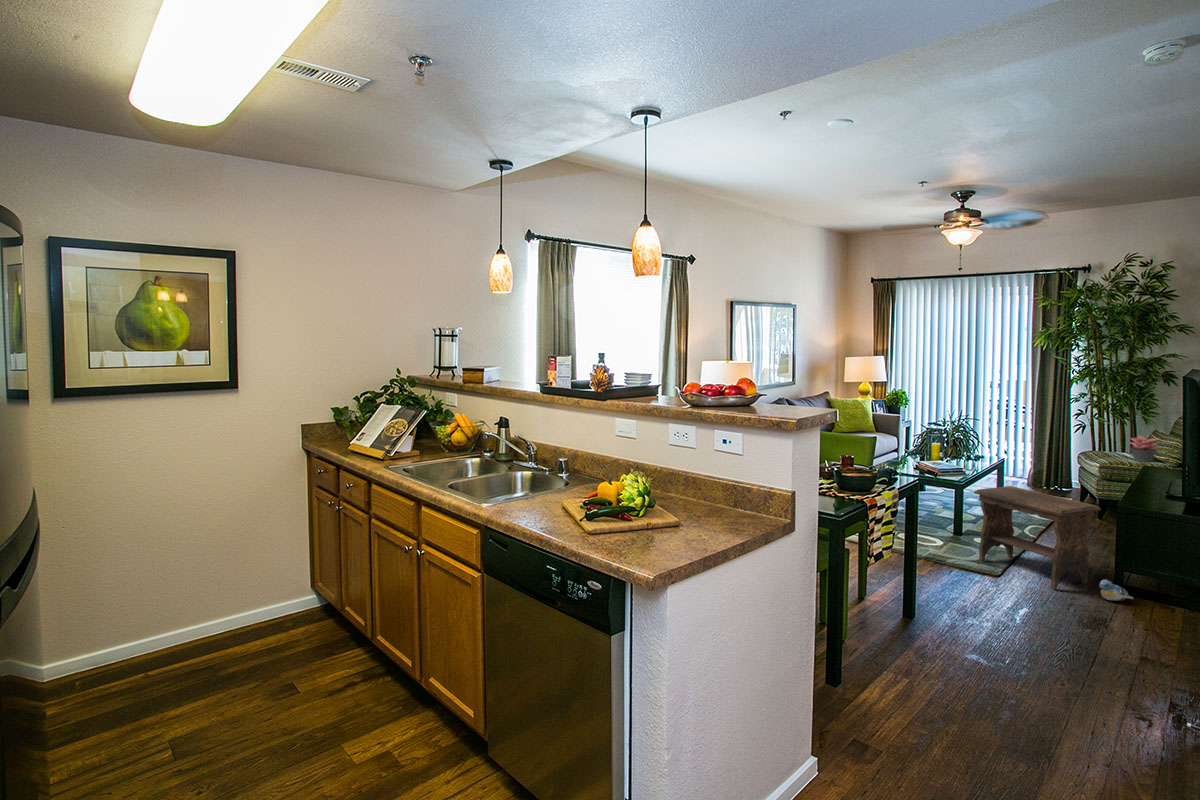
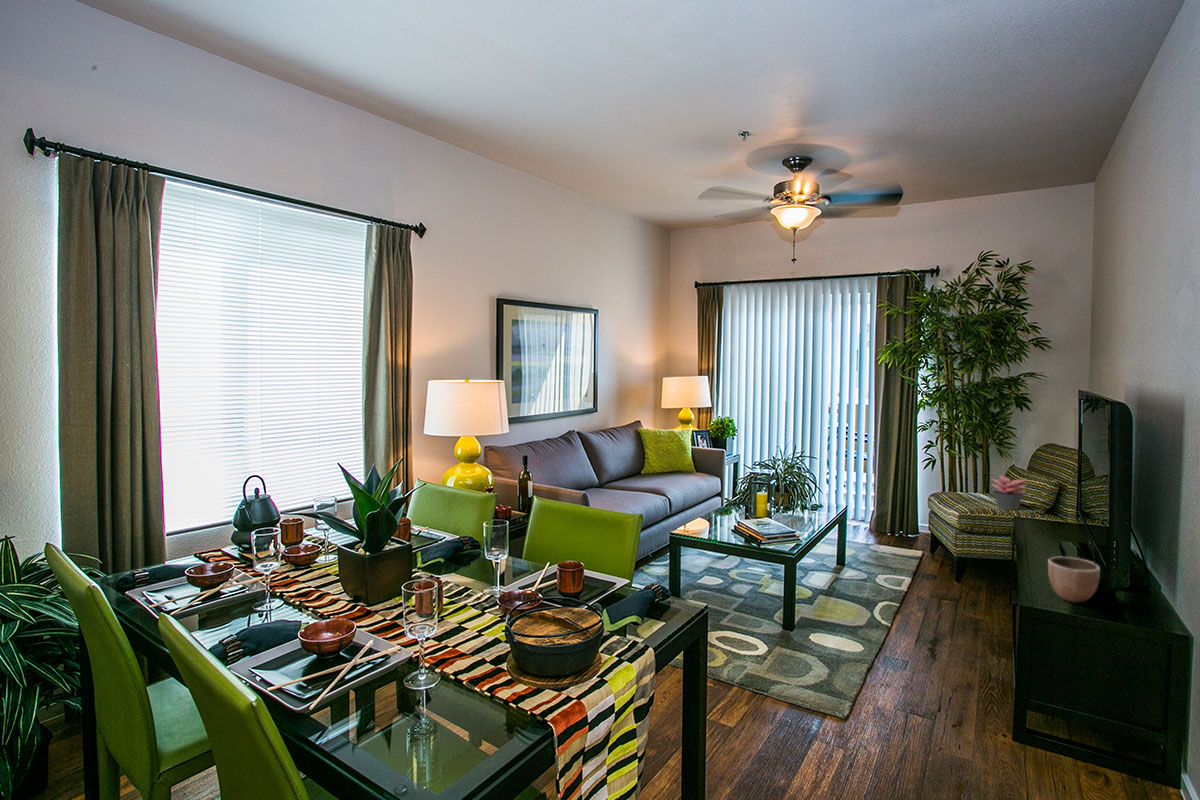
decorative bowl: none [1142,479,1177,507] -> present [1048,557,1100,603]
footstool: present [974,486,1101,589] -> none [808,562,995,750]
plush toy: present [1099,579,1133,601] -> none [1001,737,1054,773]

